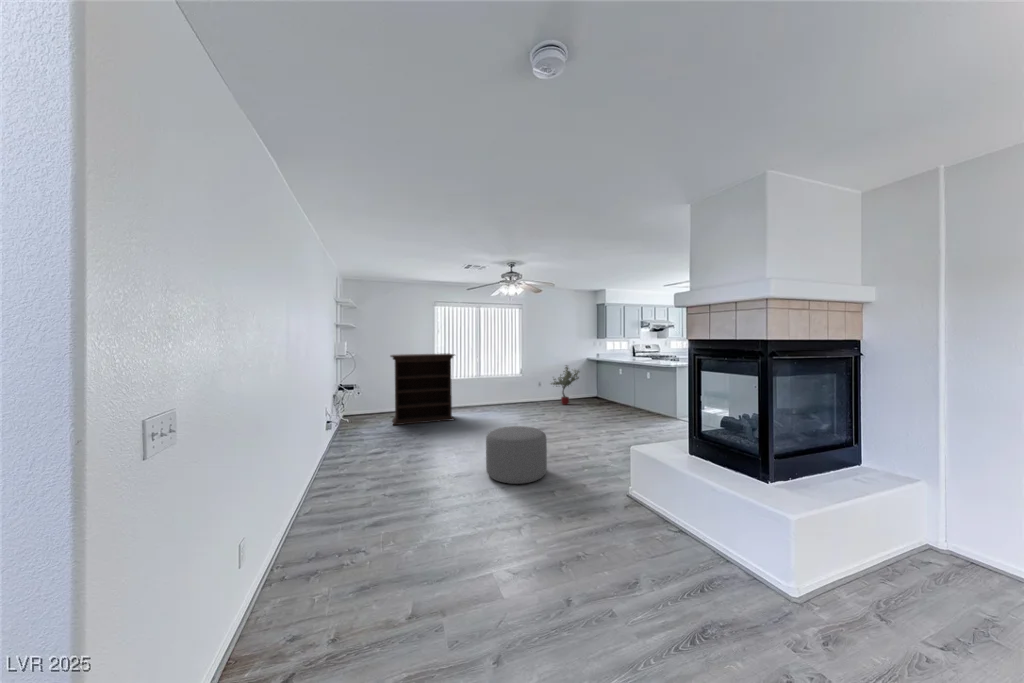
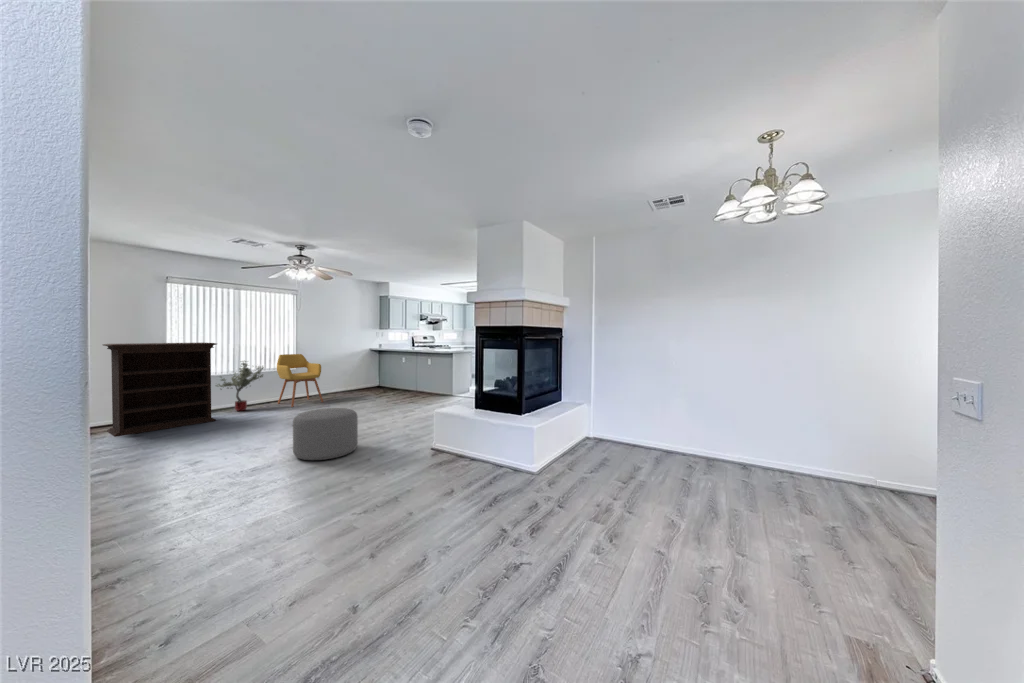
armchair: none [503,364,540,413] -> present [277,354,323,407]
potted tree: present [551,365,579,405] -> present [216,361,264,411]

